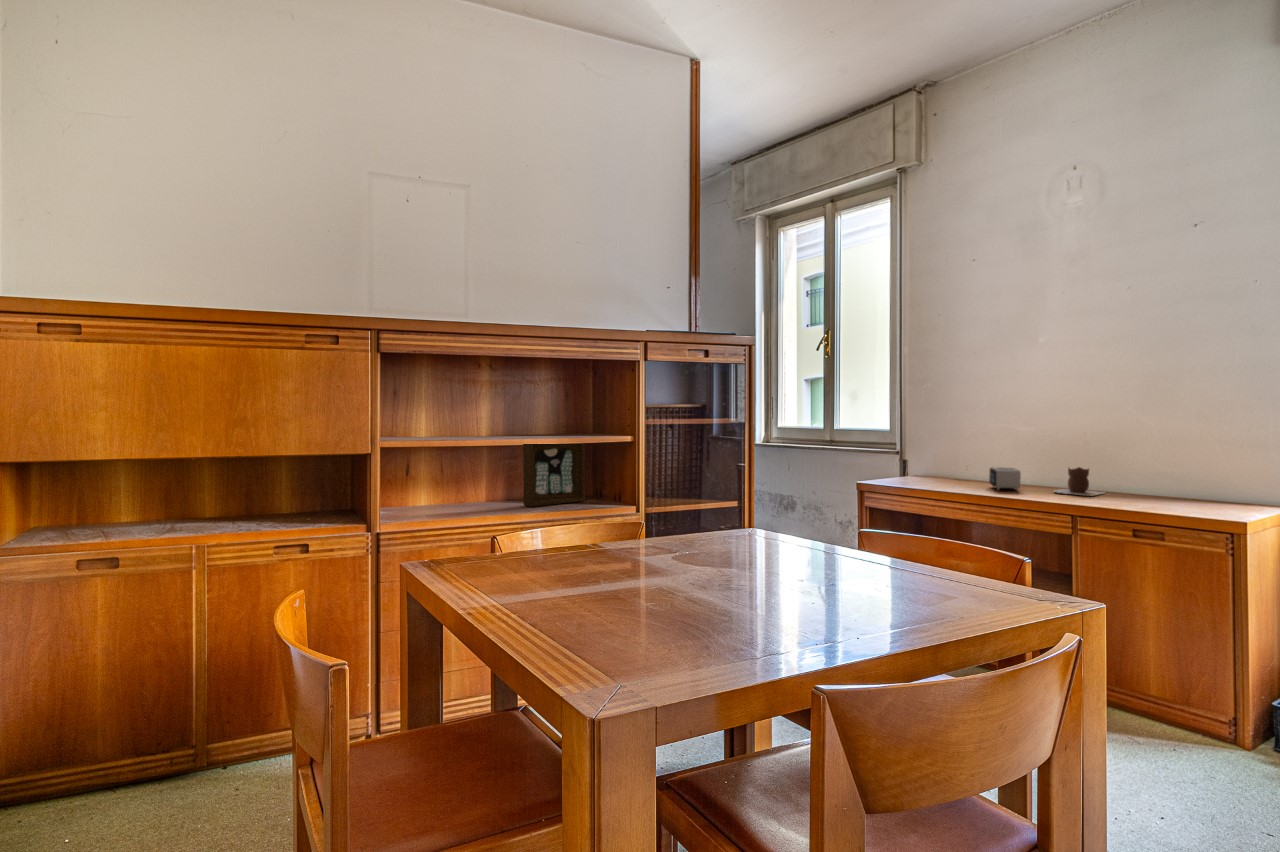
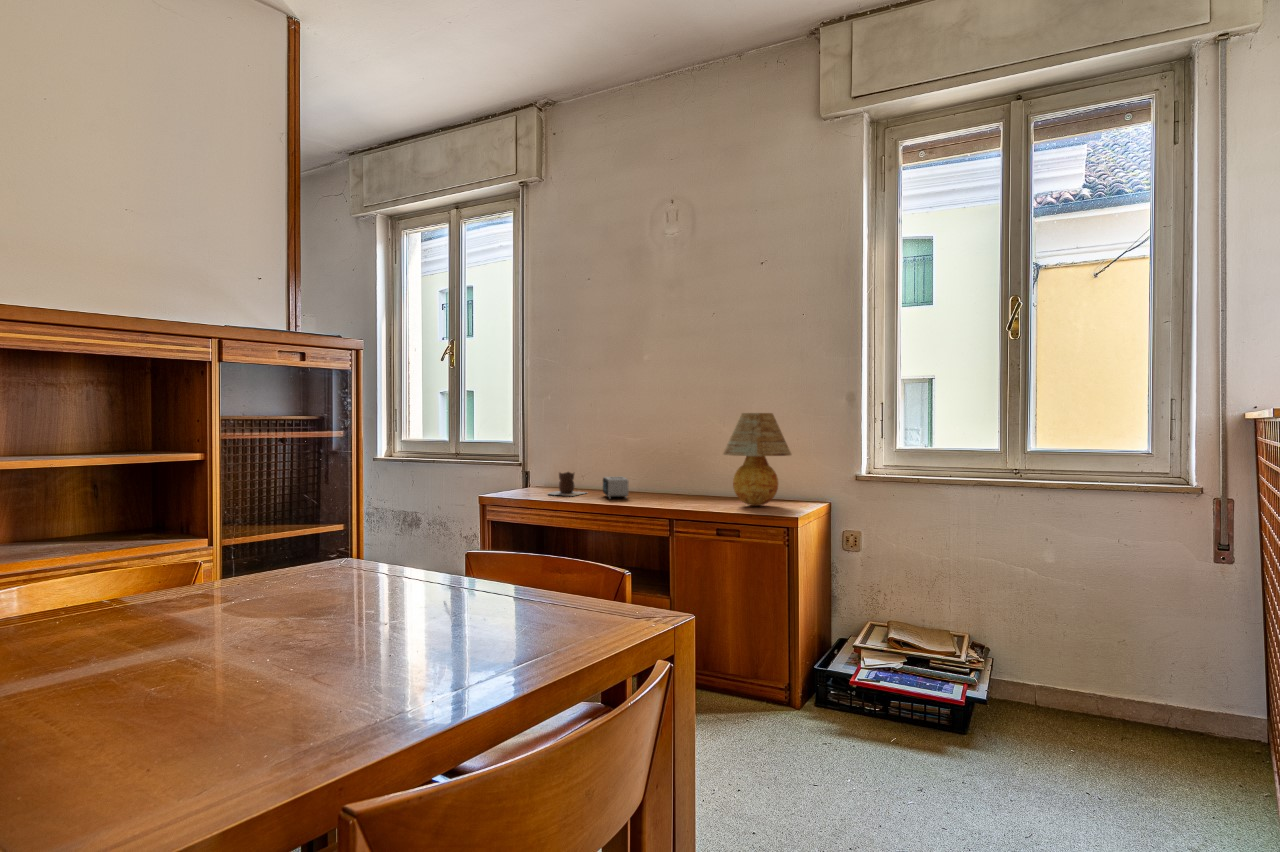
table lamp: none [1143,399,1243,507] -> present [723,413,791,506]
picture frame: present [523,444,585,507] -> none [30,457,134,551]
vase: present [1055,467,1105,496] -> present [549,472,584,496]

